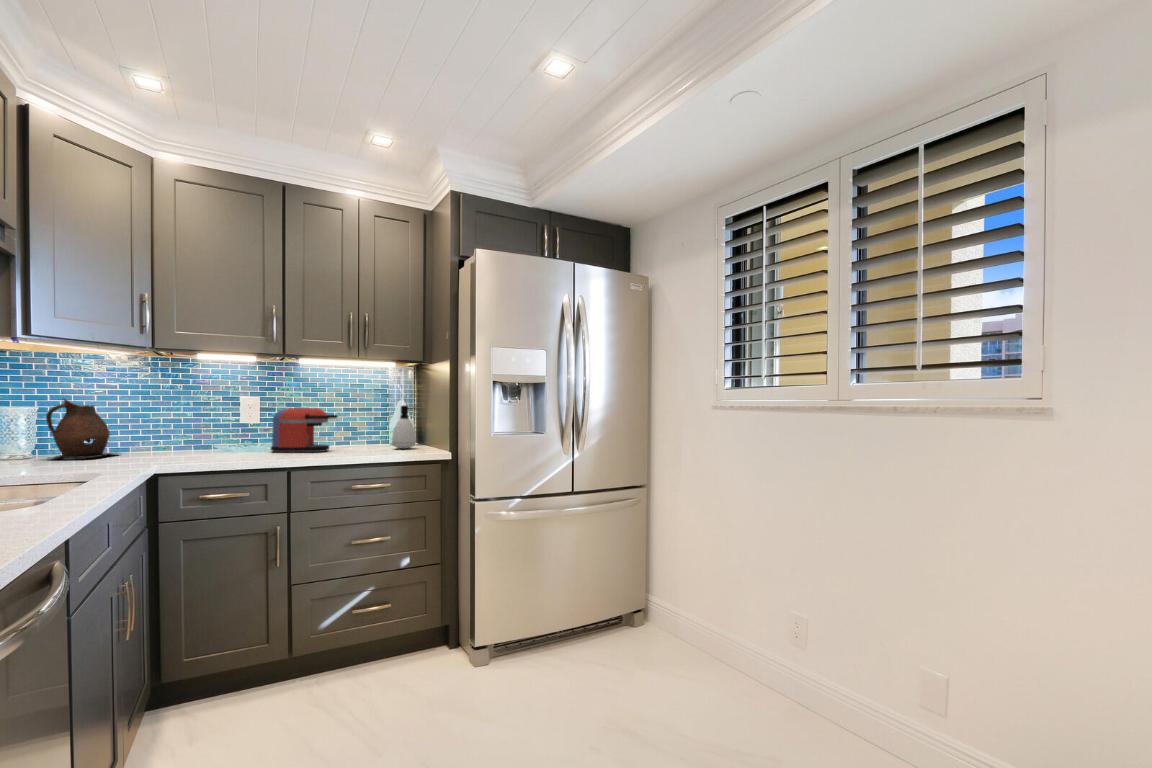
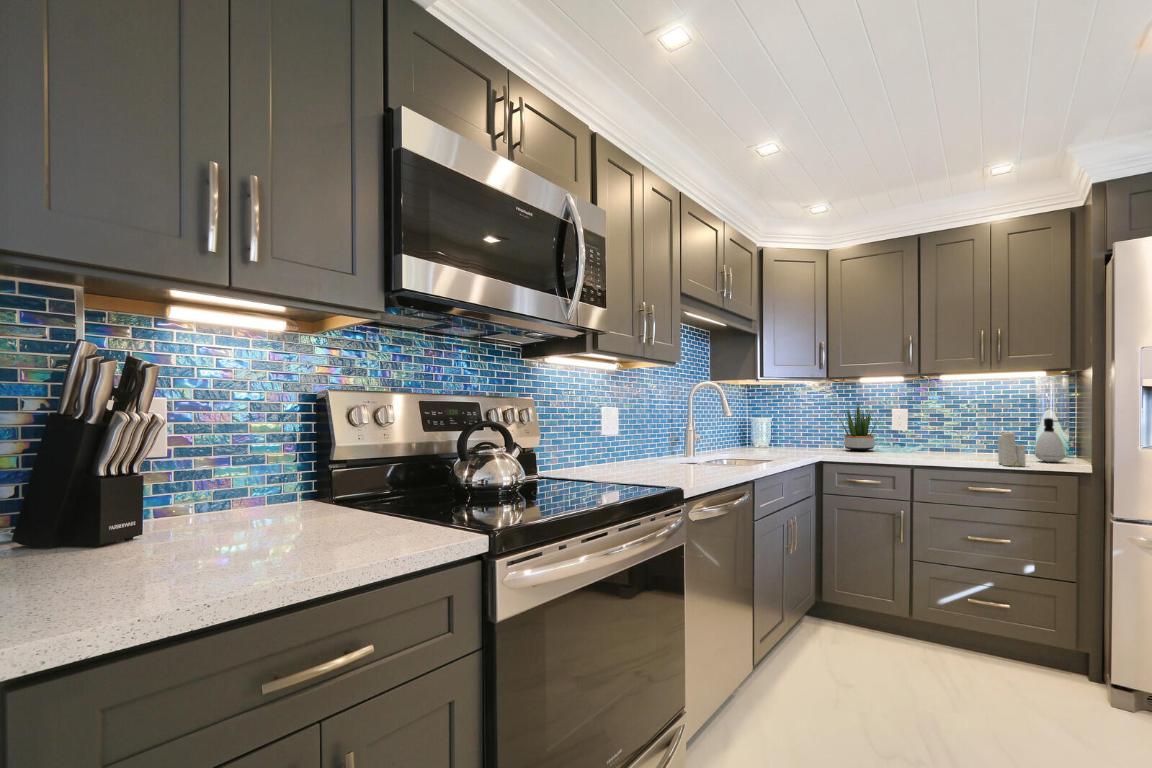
potted plant: none [152,388,234,453] -> present [838,404,881,451]
ceramic pitcher: present [46,399,118,459] -> none [776,411,816,451]
coffee maker: present [271,408,338,452] -> none [916,419,974,458]
candle: none [364,415,390,455] -> present [998,432,1026,466]

